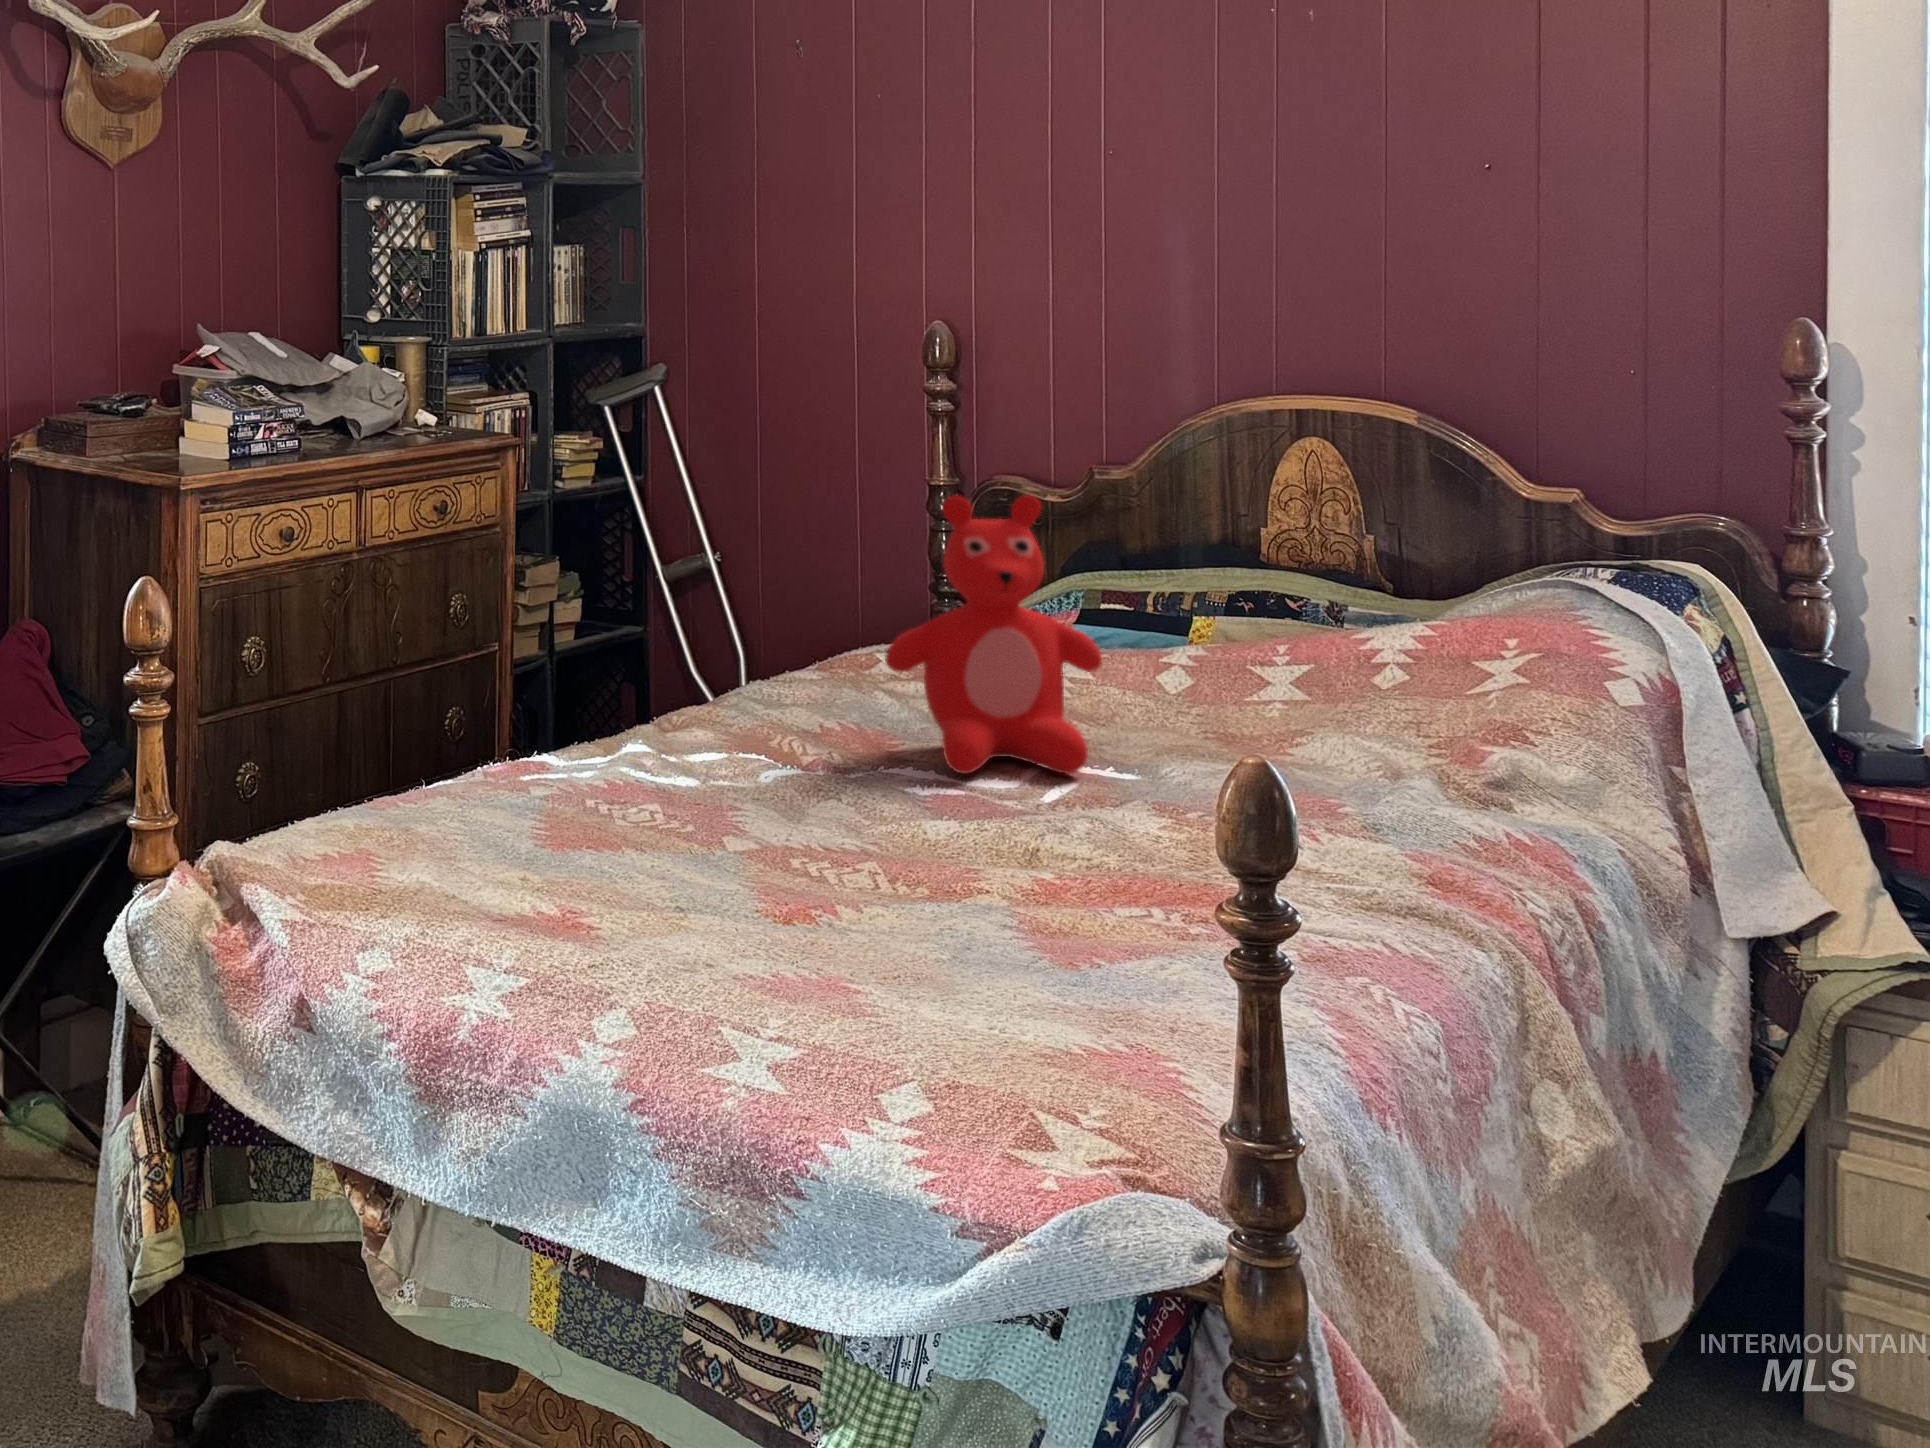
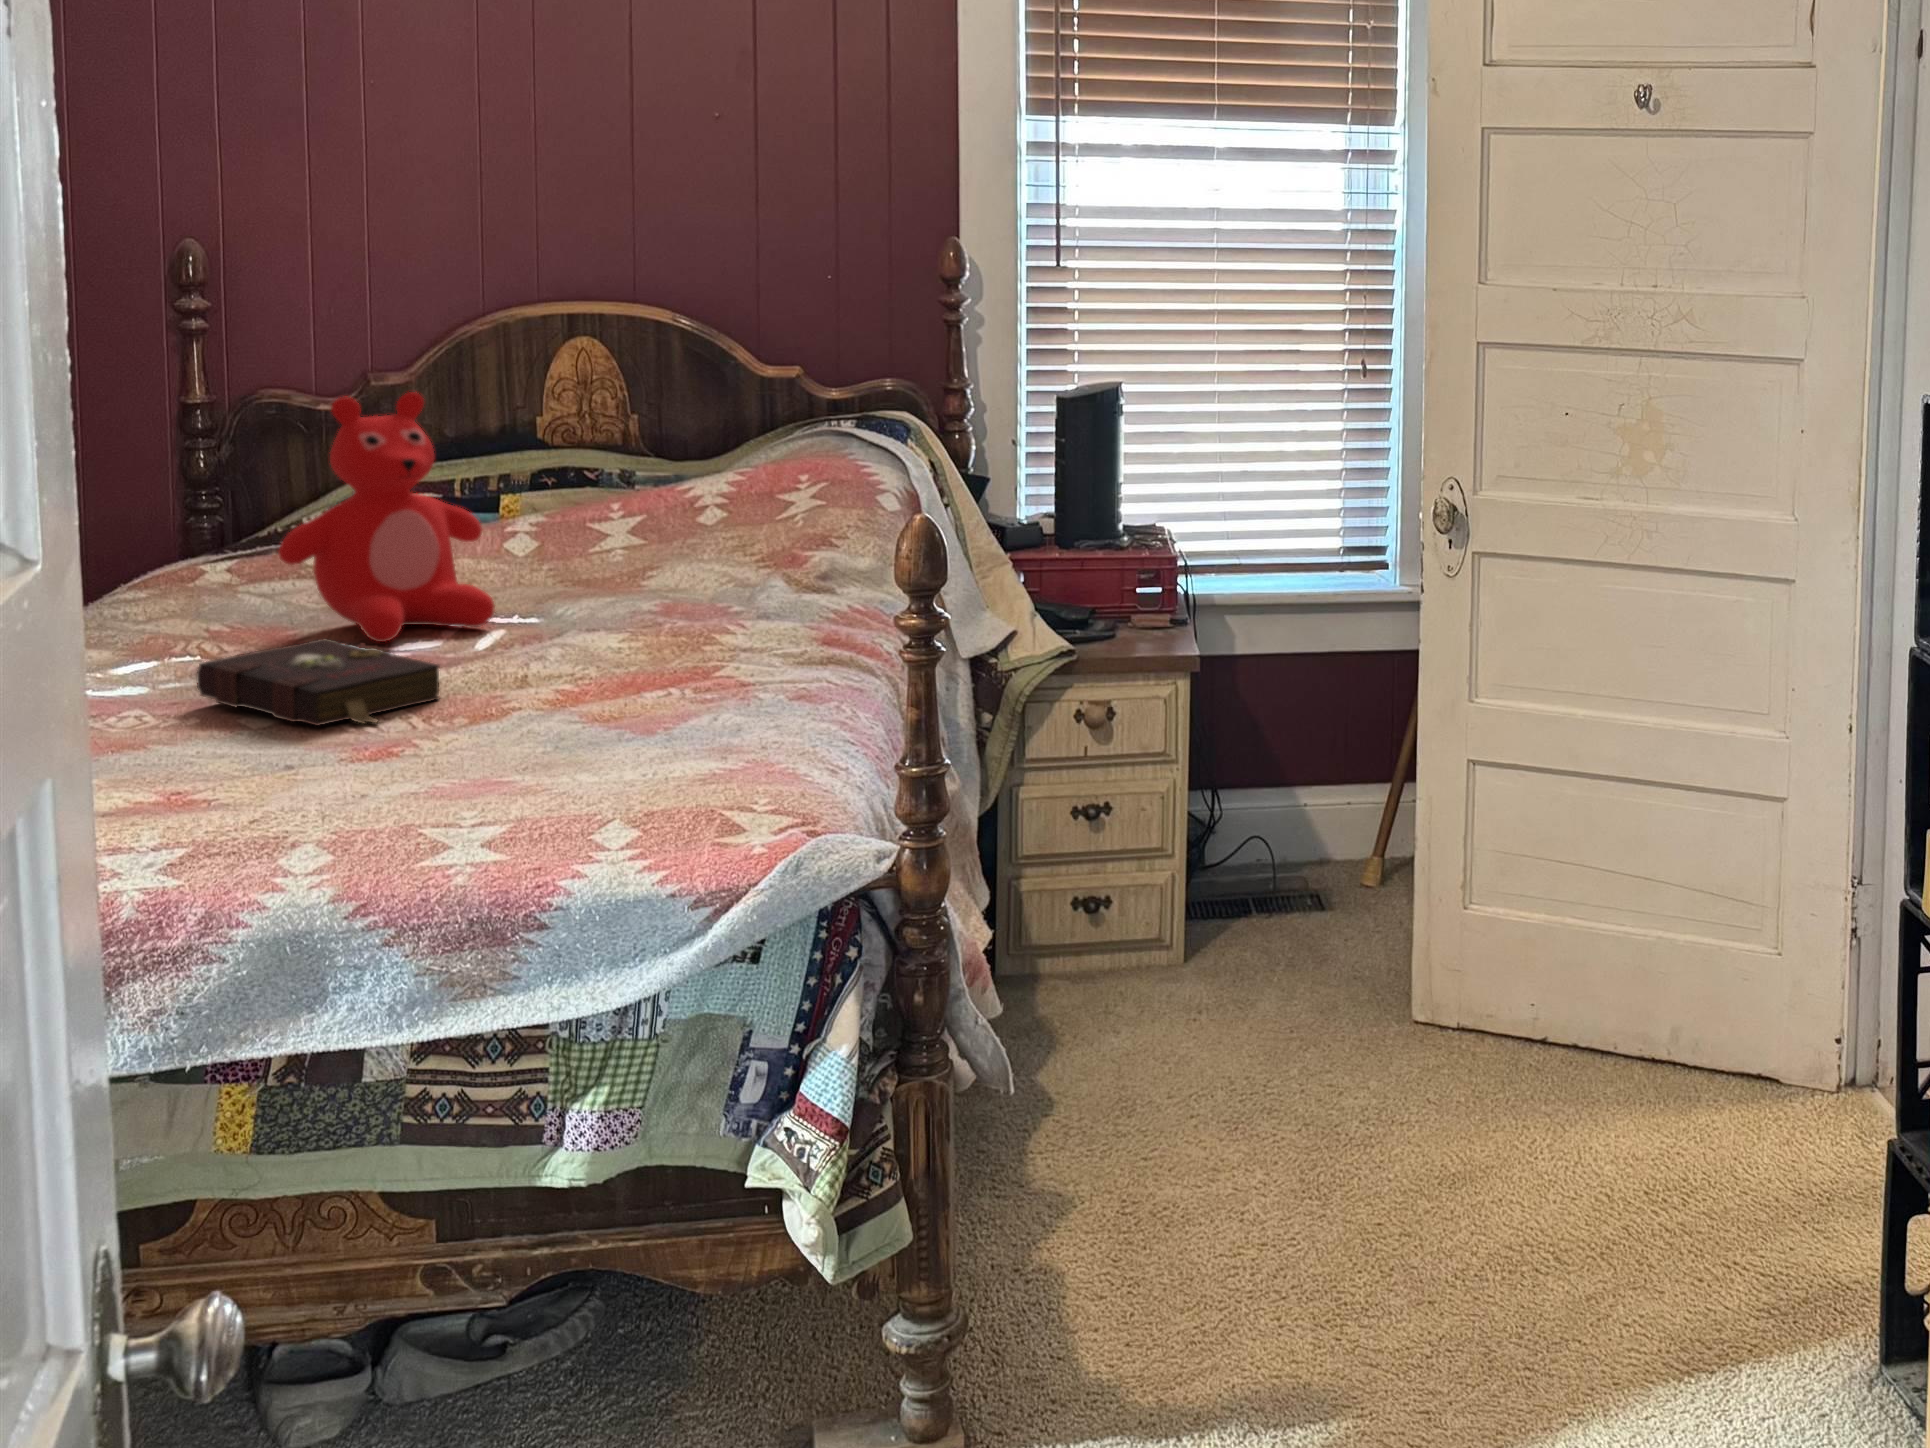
book: none [744,761,947,875] -> present [197,639,439,726]

